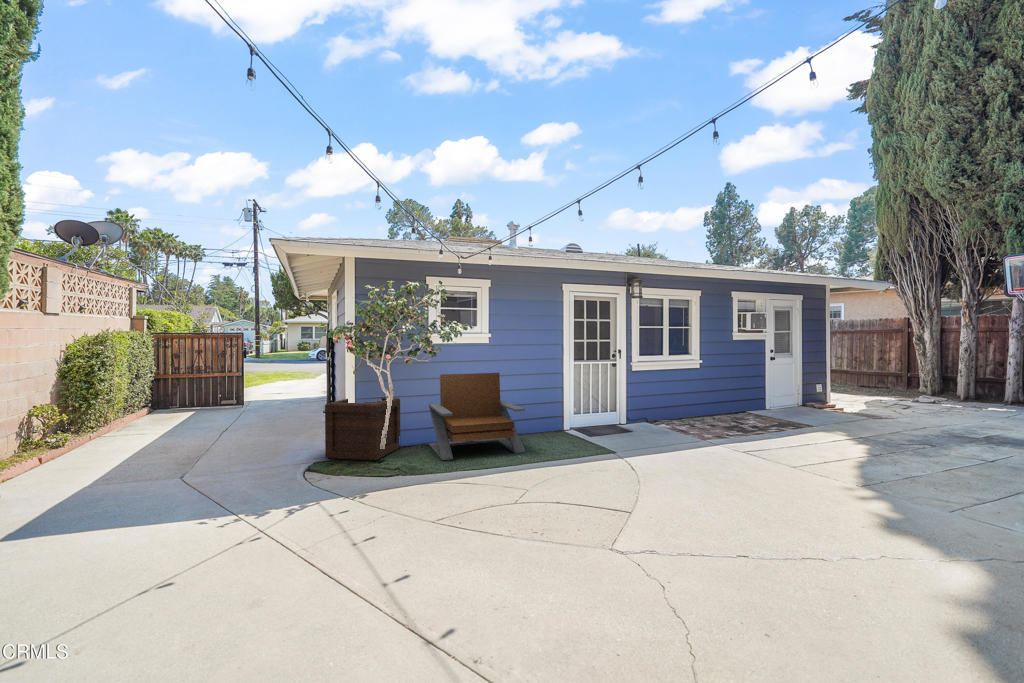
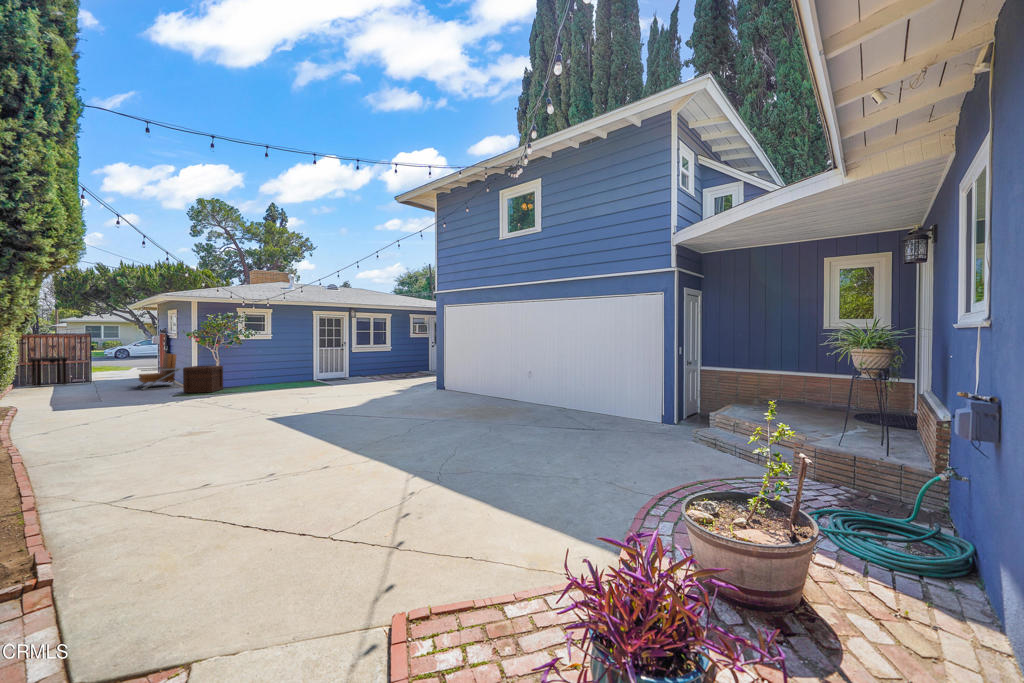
side table: none [165,367,213,411] -> present [28,357,68,386]
lounge chair: present [429,373,525,460] -> present [138,354,180,390]

